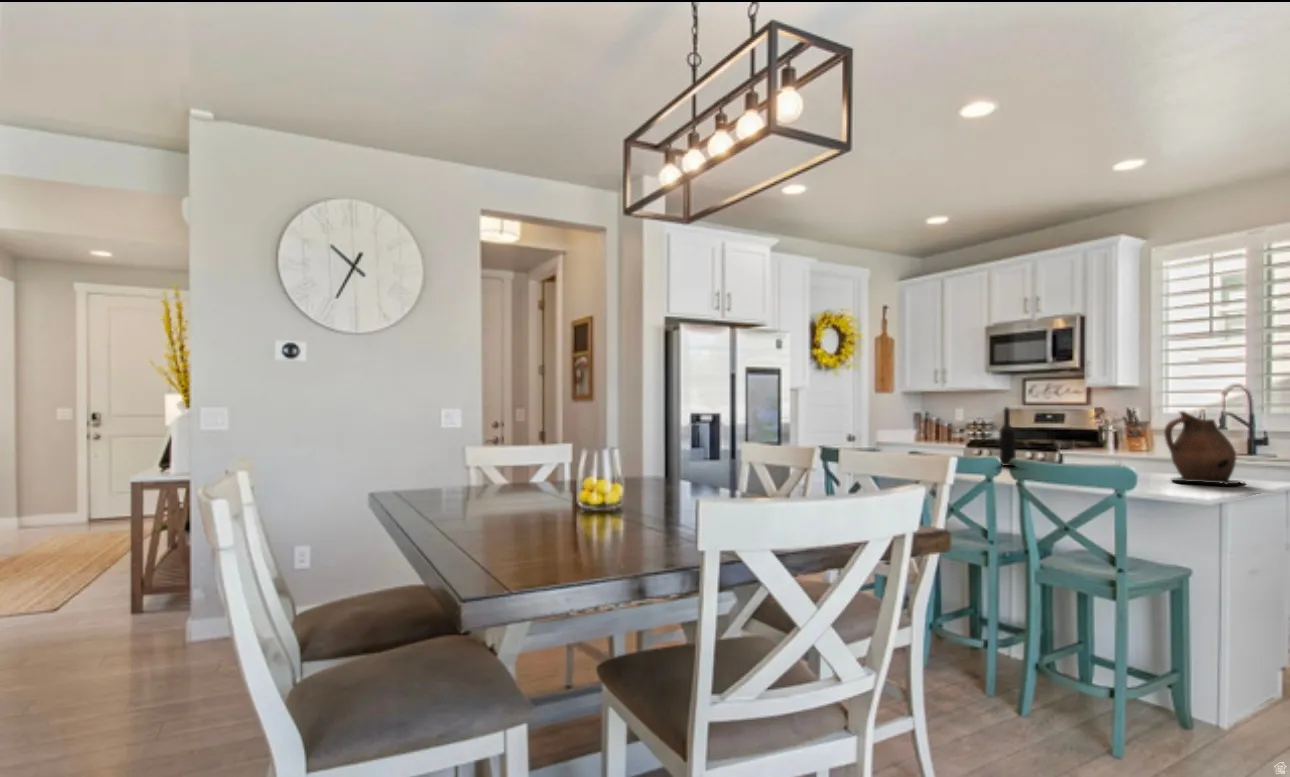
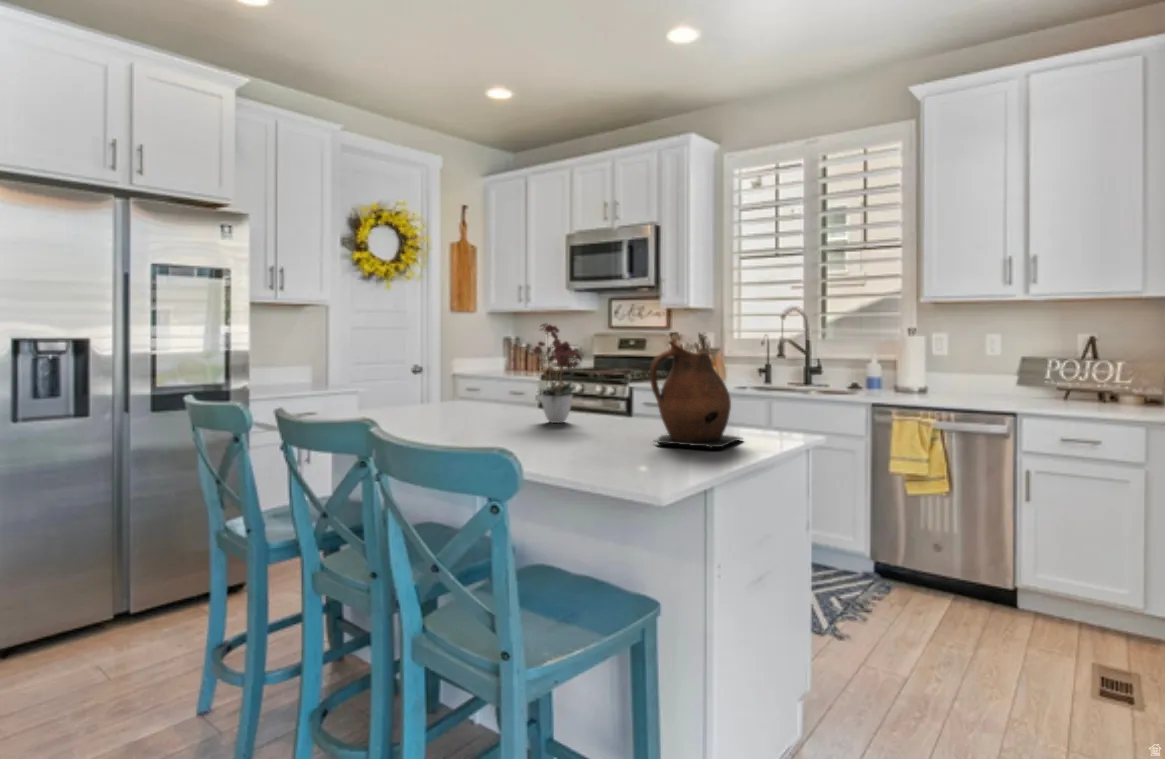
flower arrangement: none [1036,396,1091,471] -> present [533,324,582,423]
wine bottle: present [999,407,1016,466] -> none [495,333,516,415]

